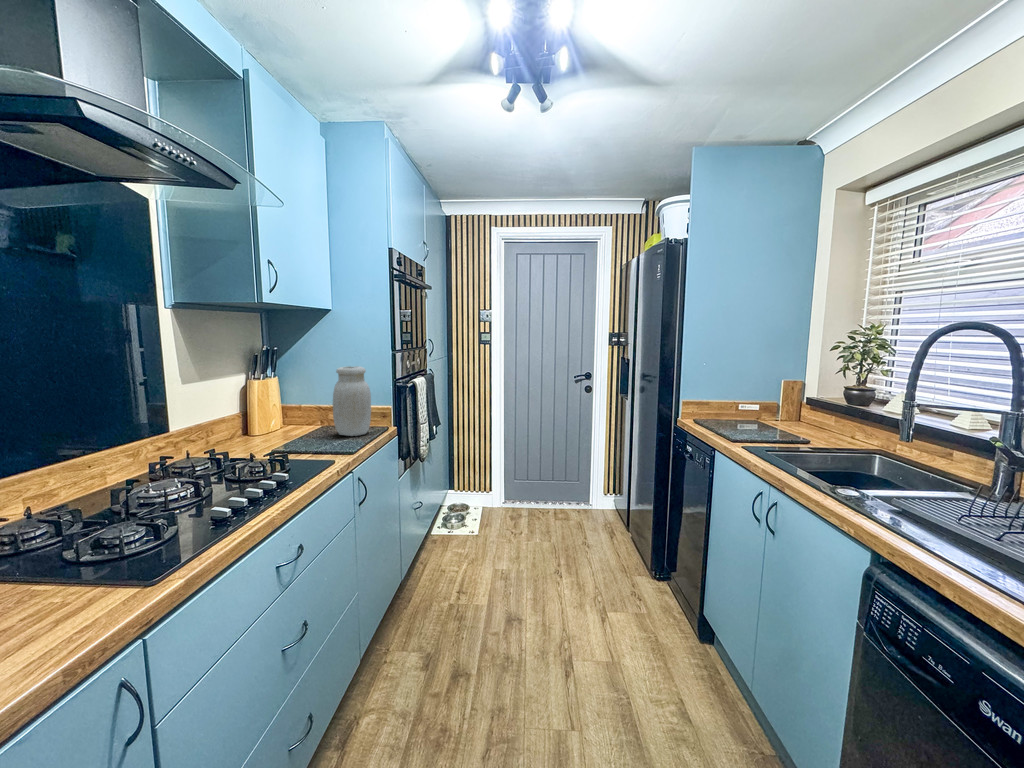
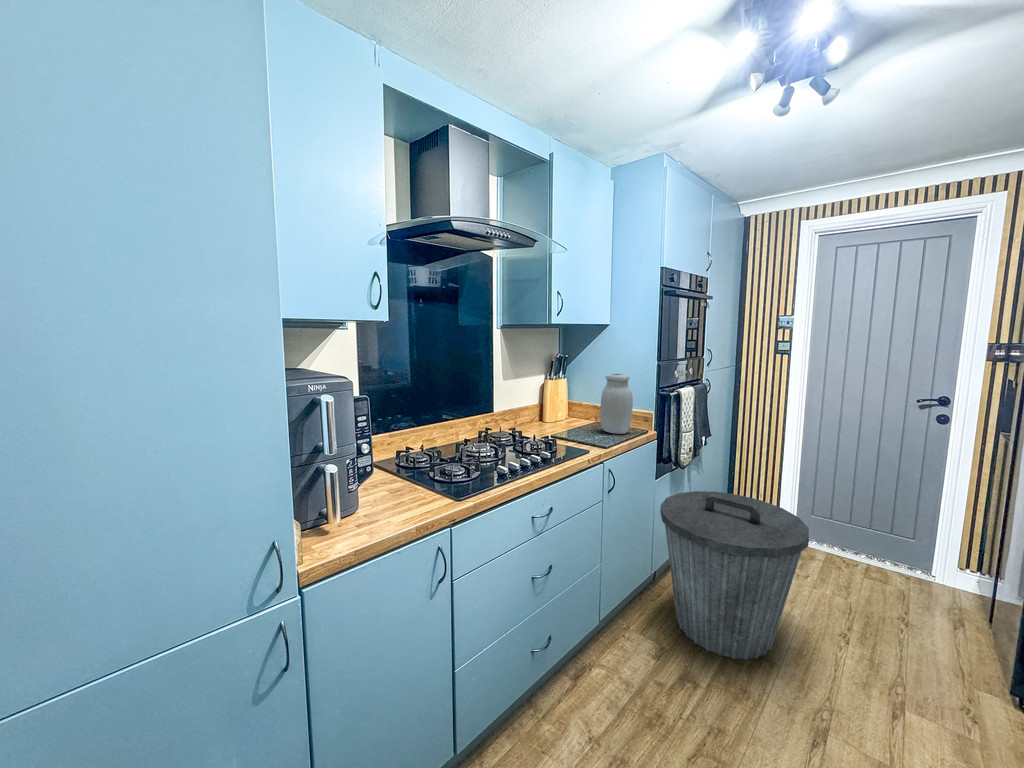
trash can: none [409,476,538,635] -> present [660,491,809,660]

